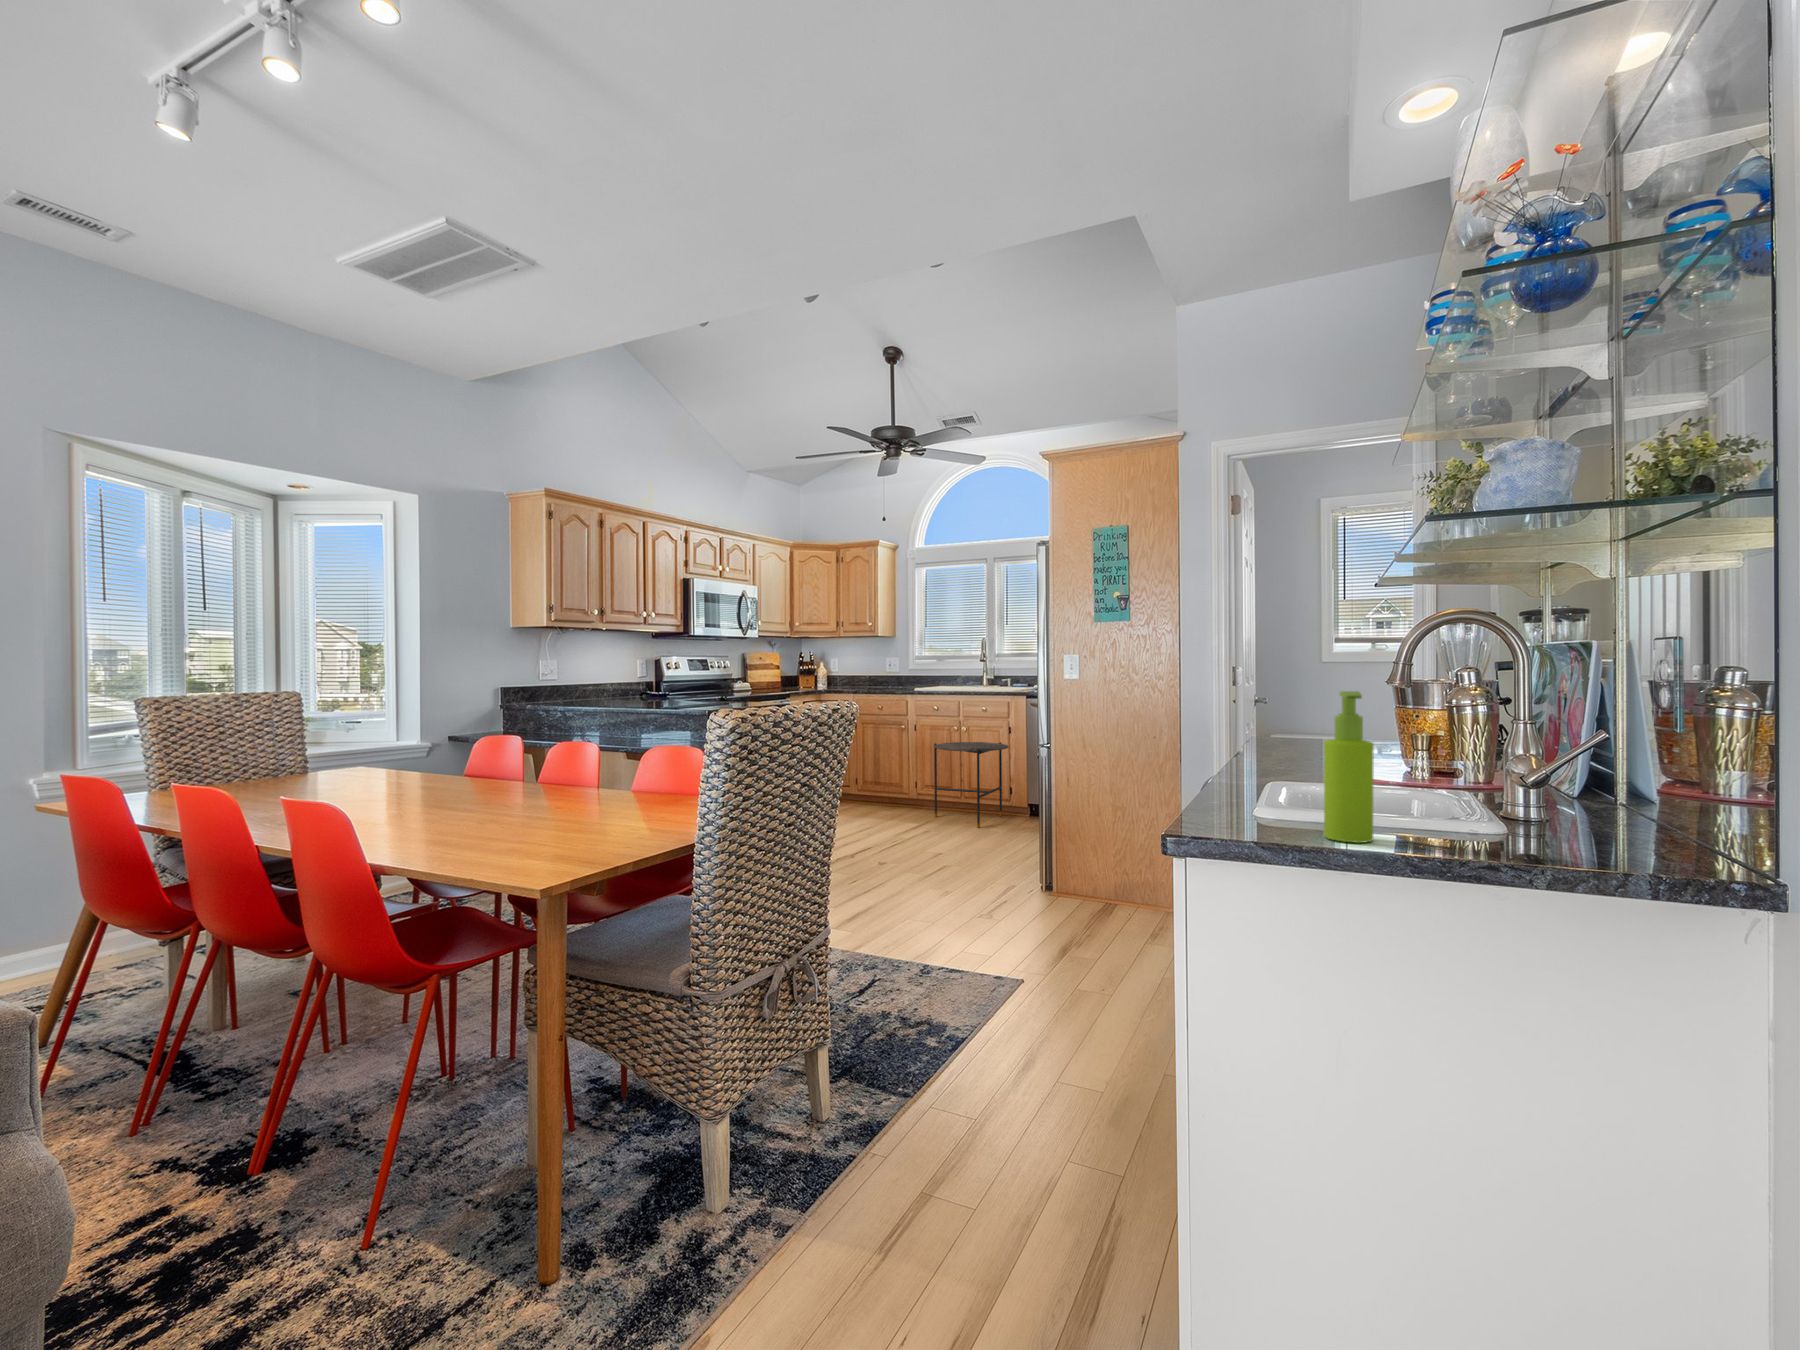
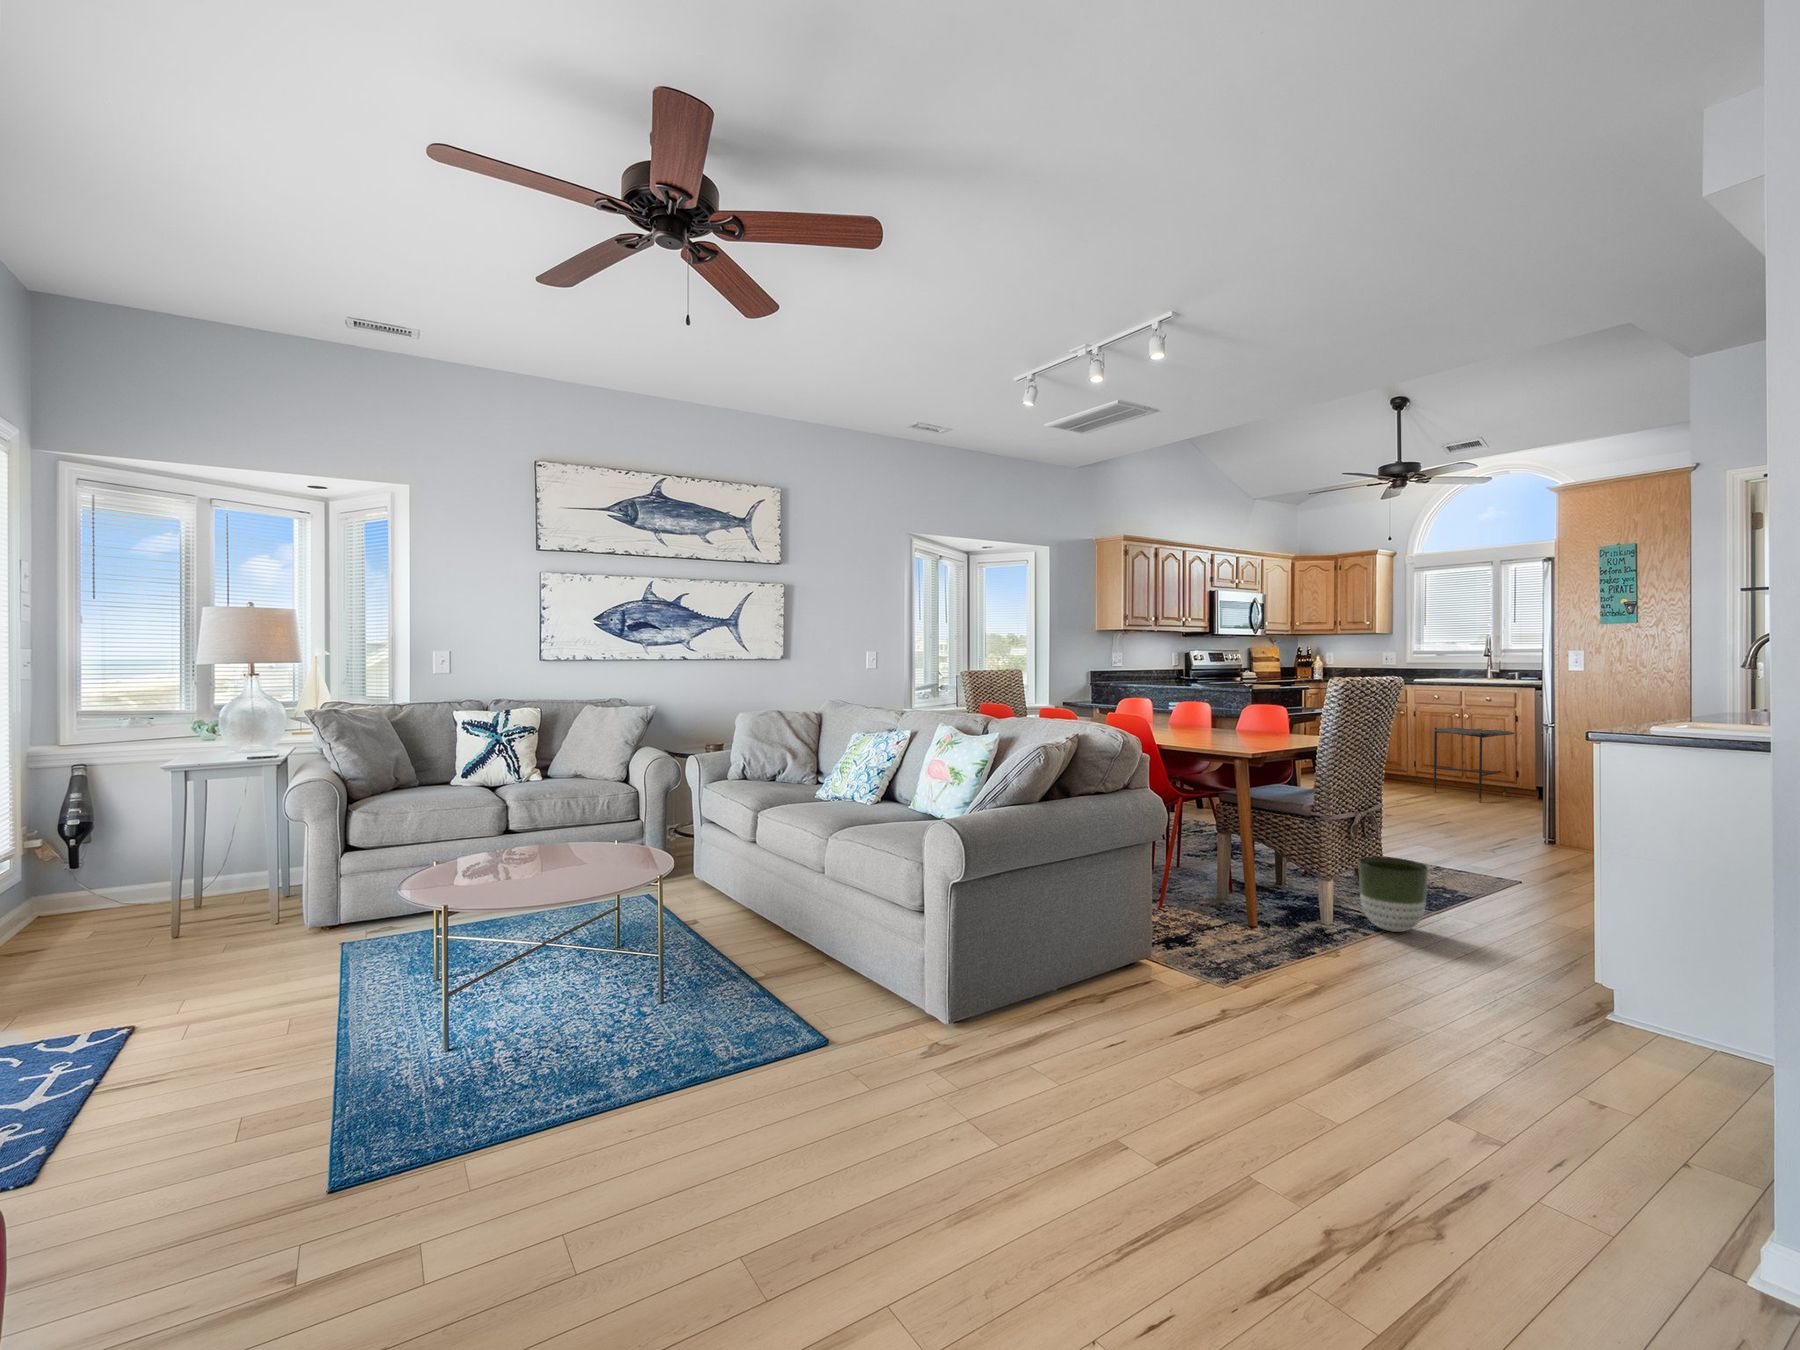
soap dispenser: present [1324,691,1374,843] -> none [1672,671,1699,738]
planter: none [777,1042,896,1210] -> present [1358,857,1428,932]

